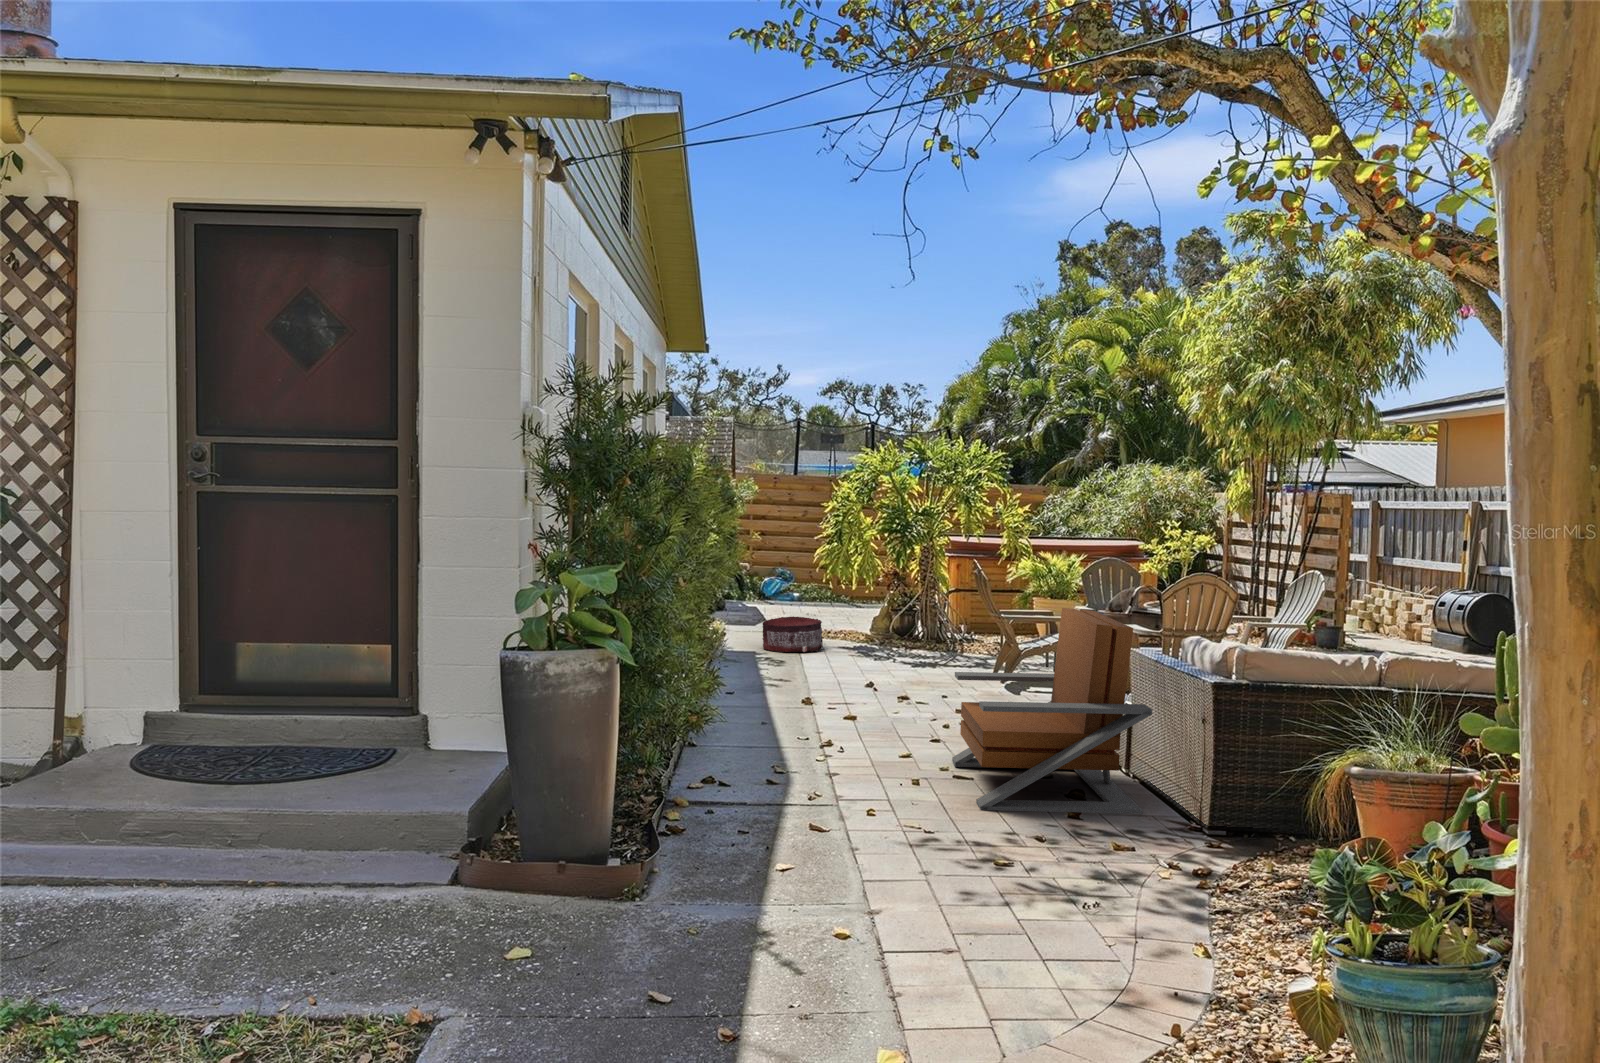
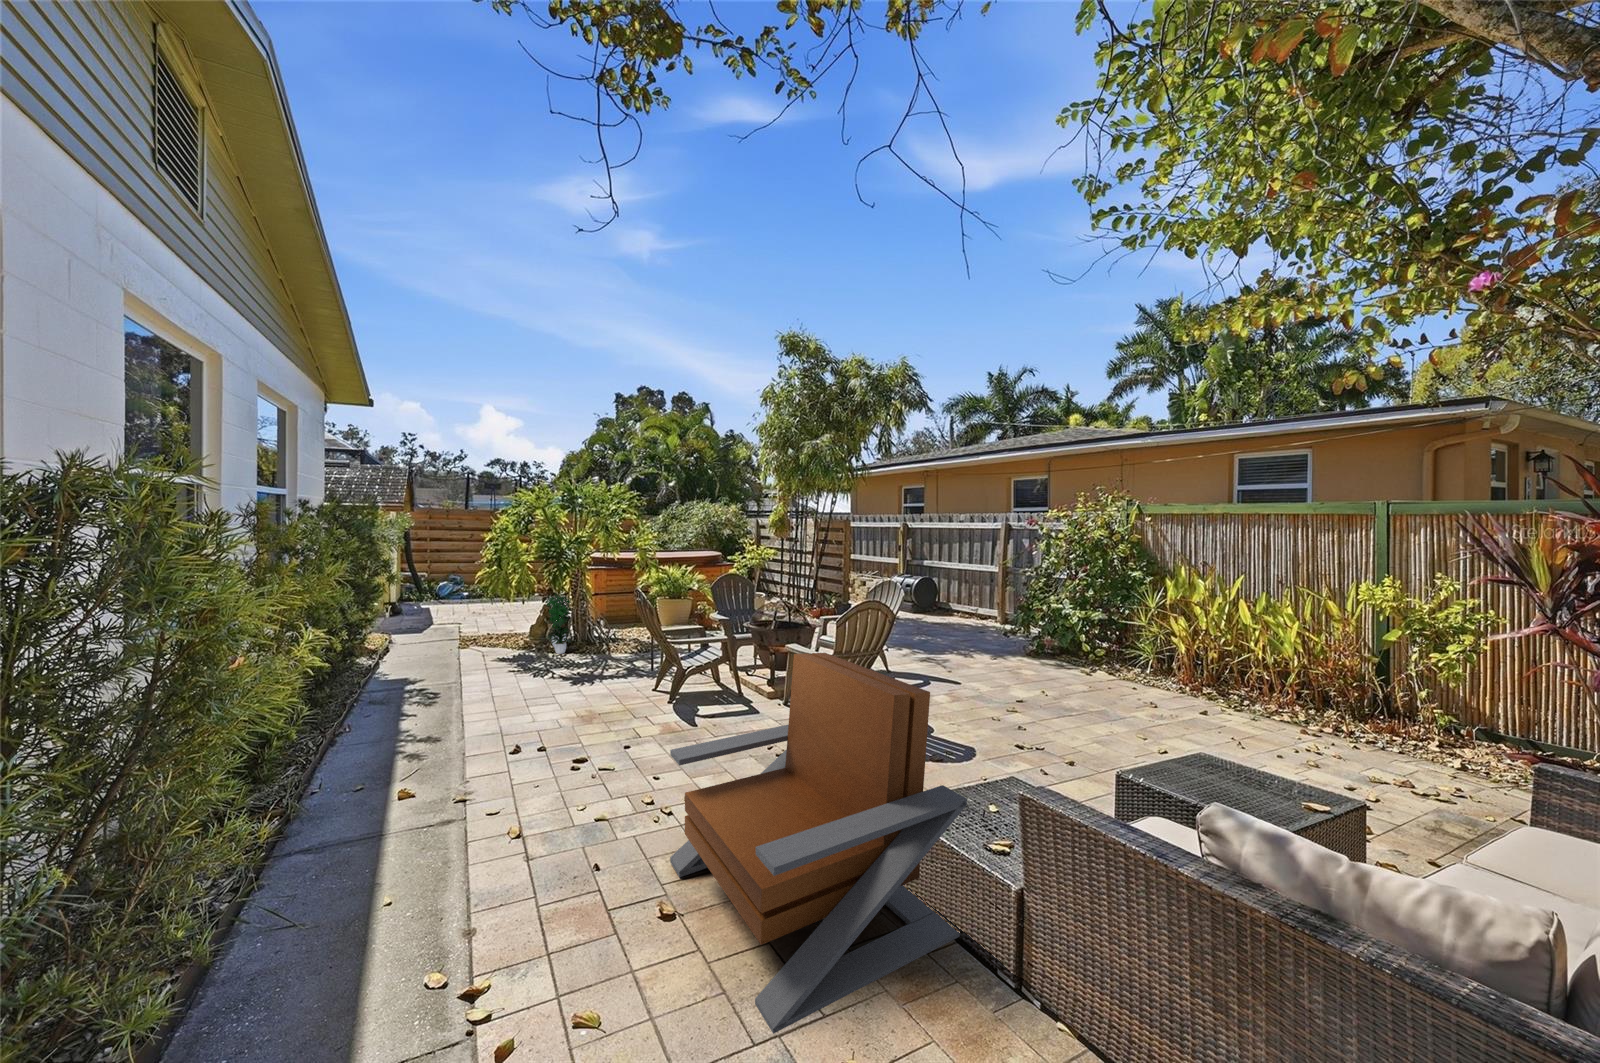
potted plant: none [887,575,921,651] -> present [546,594,571,654]
pouf: present [763,616,823,652] -> none [420,636,484,673]

